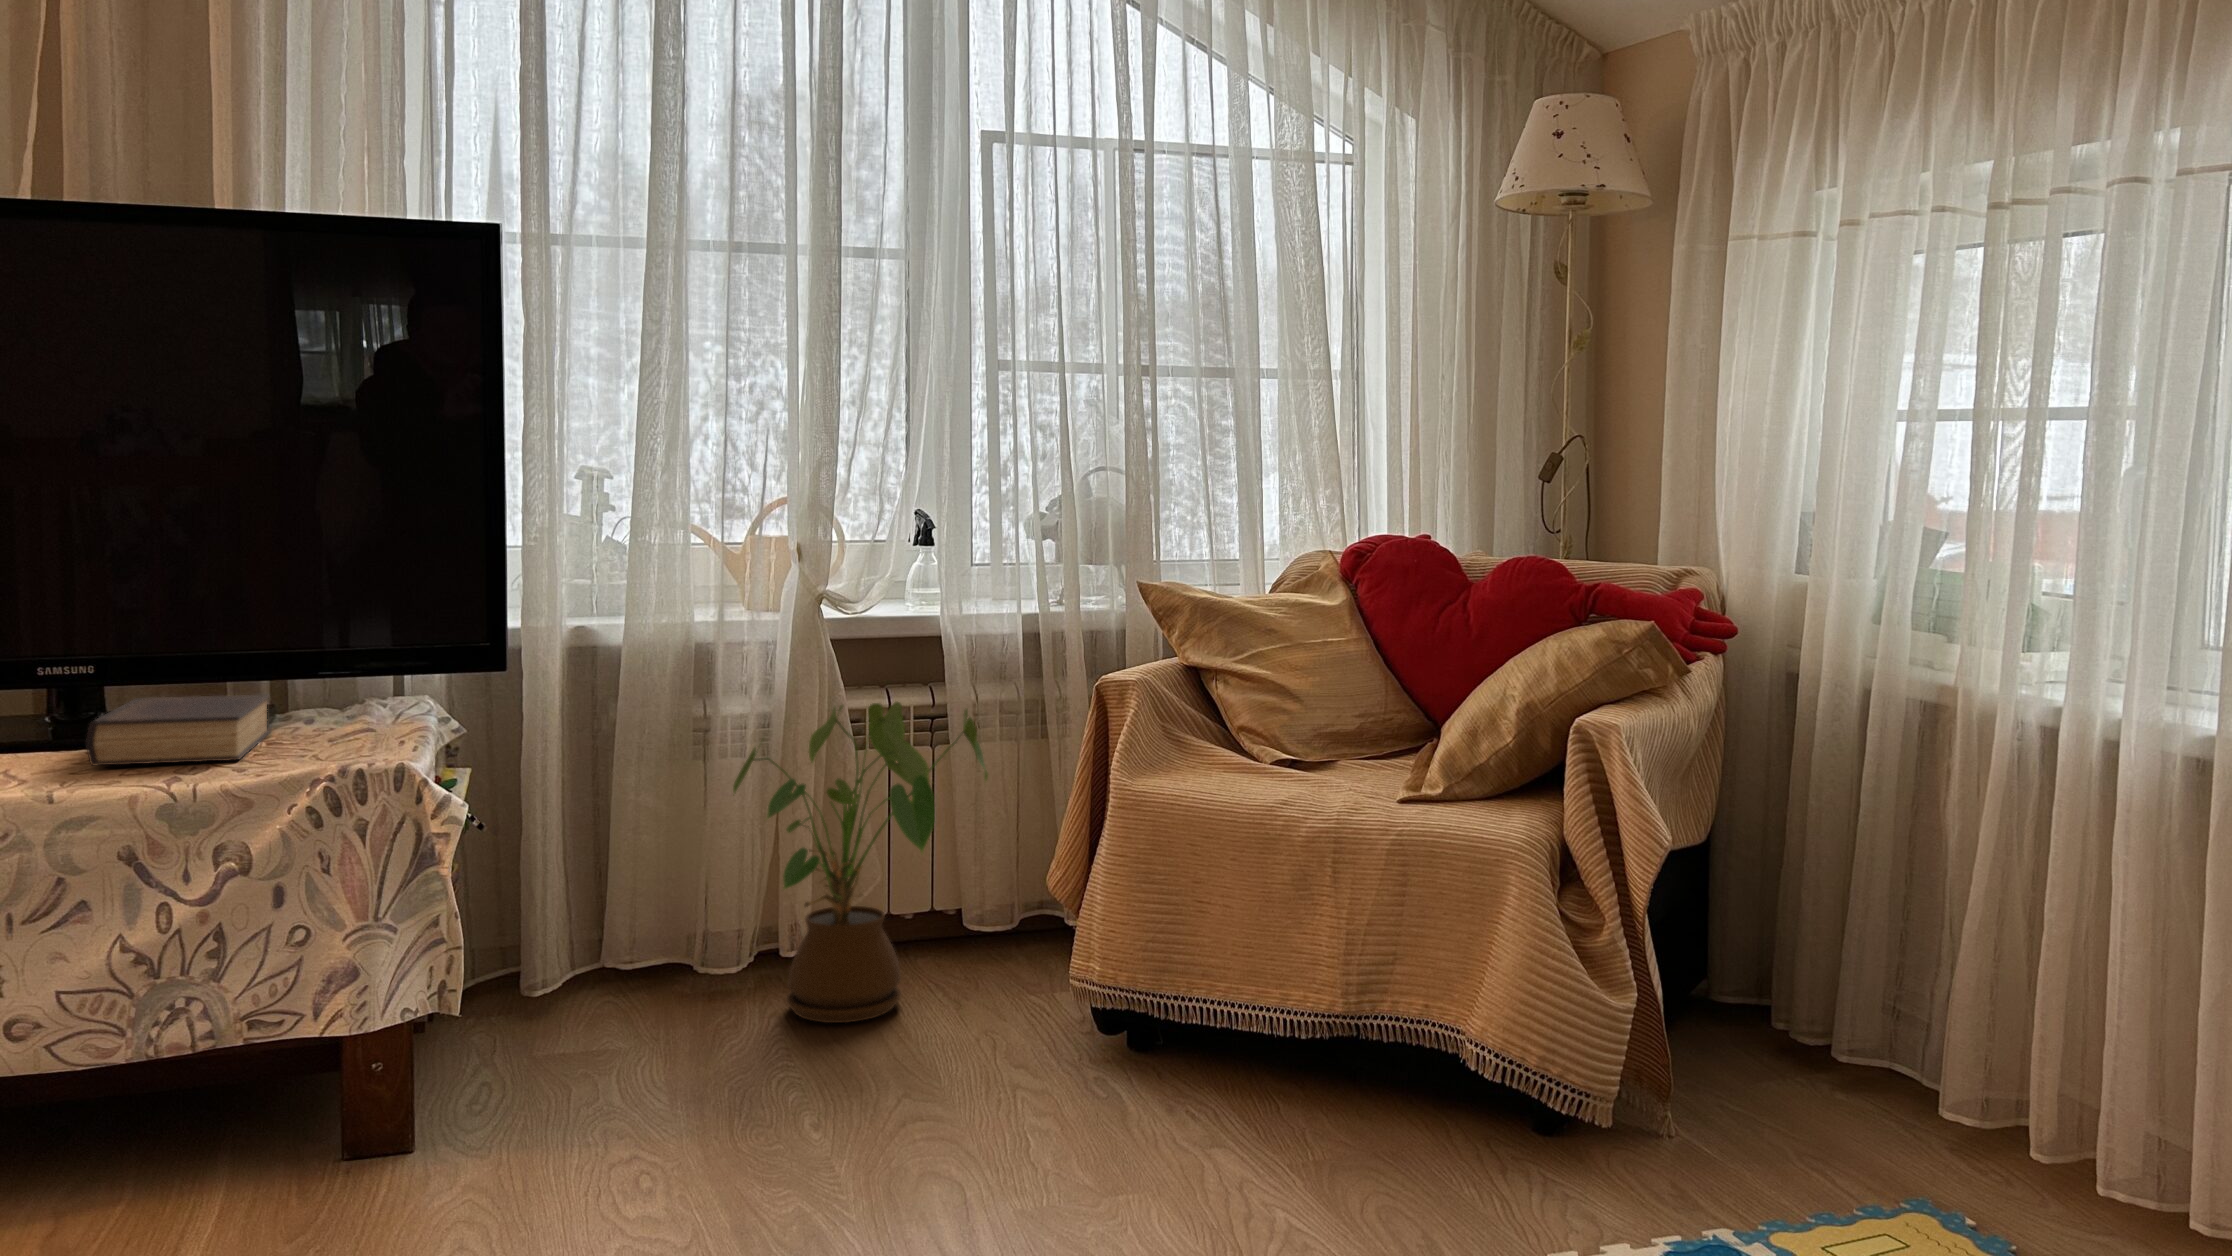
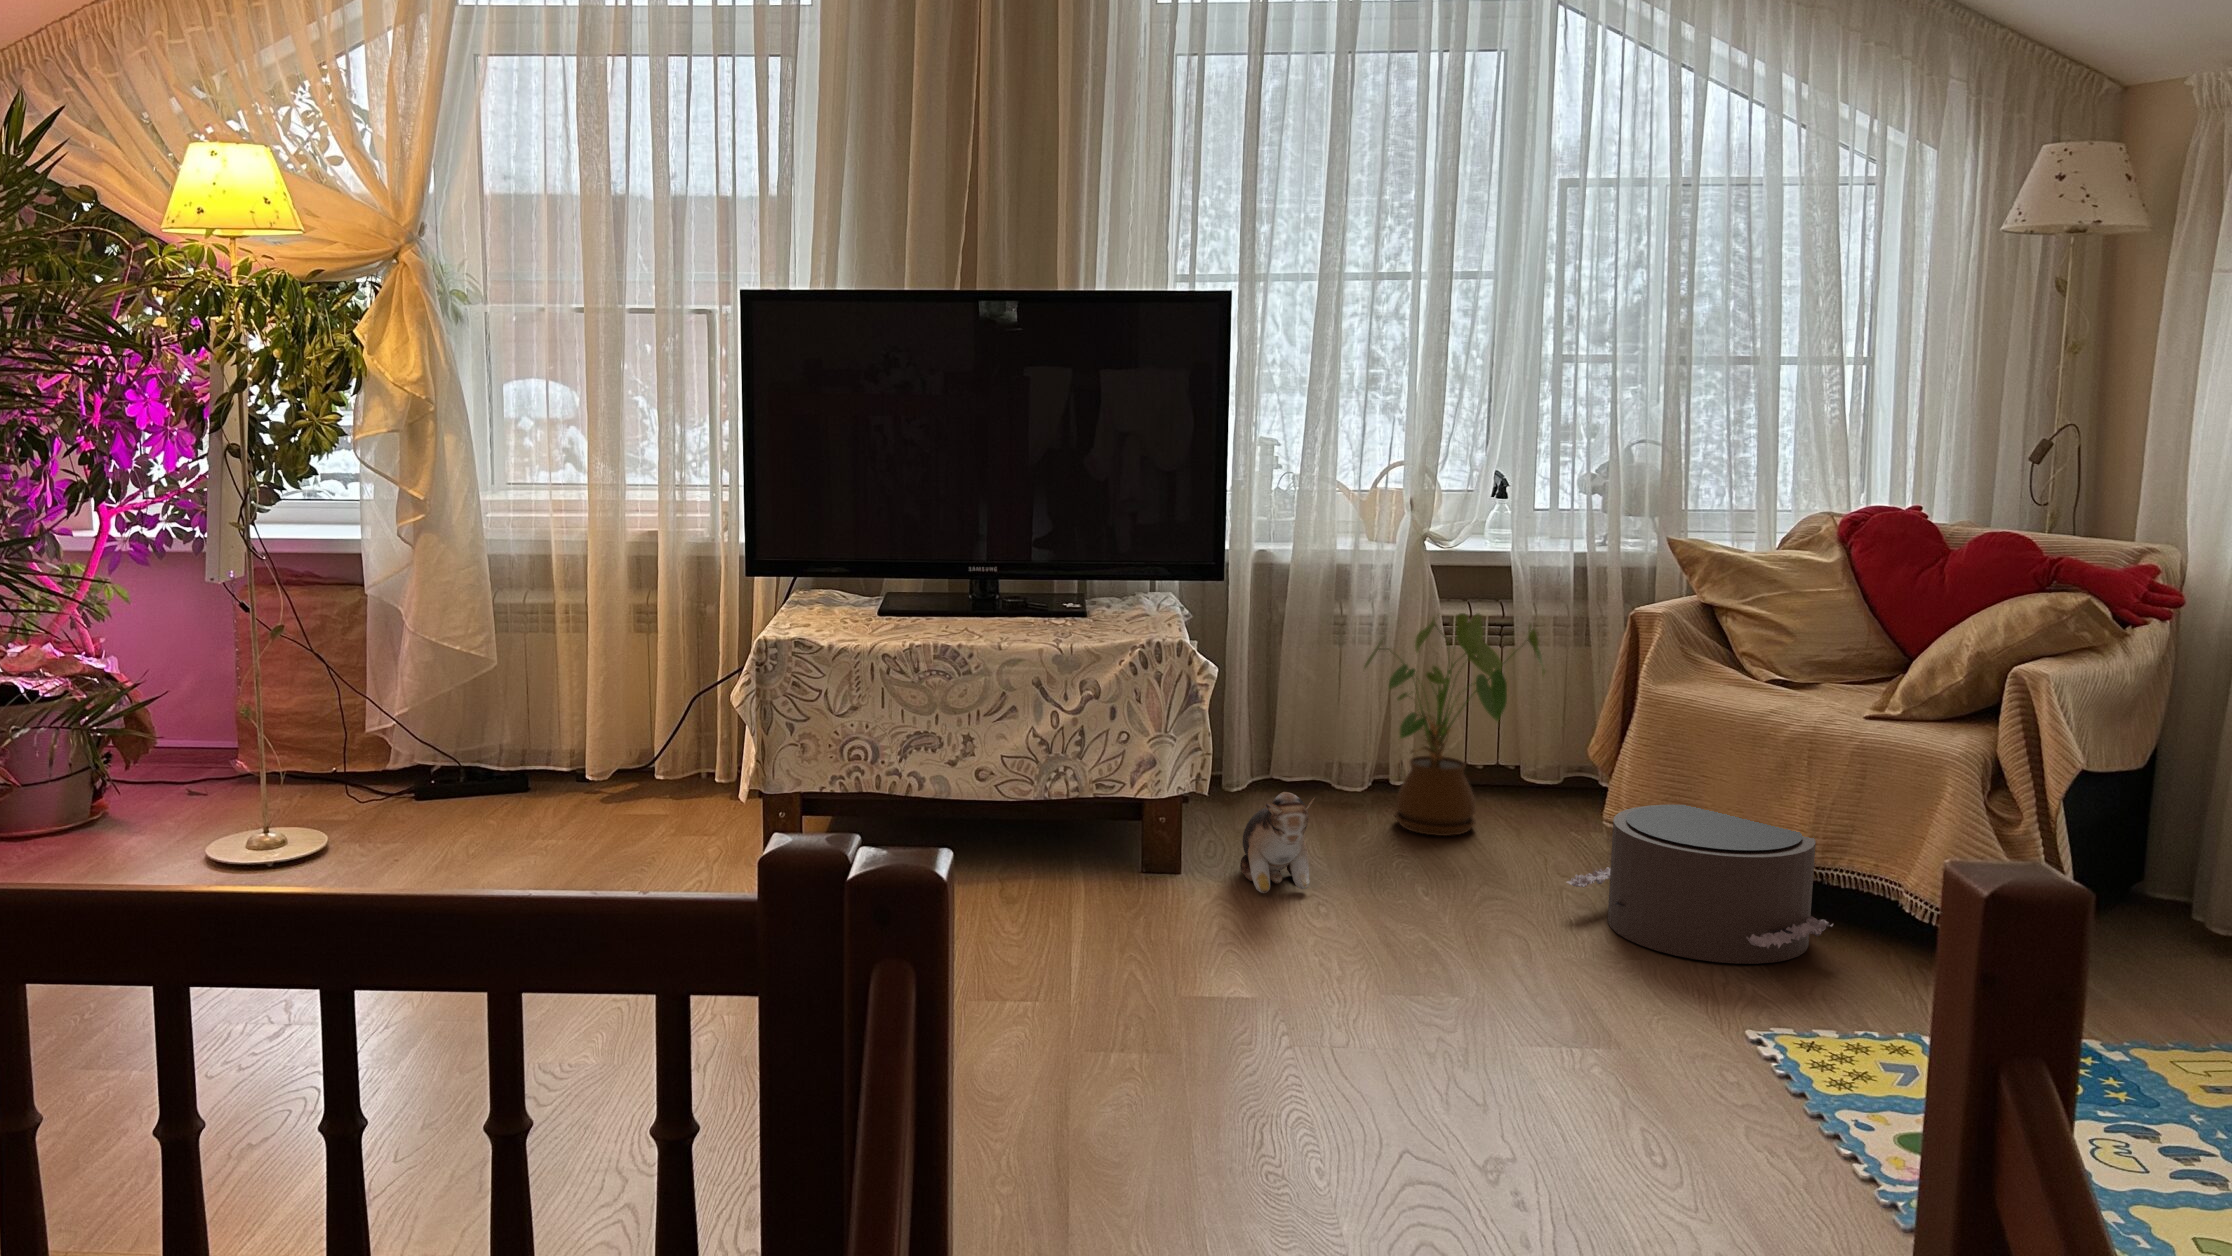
book: present [86,695,269,765] -> none [1014,588,1093,631]
pouf: none [1023,943,1382,1179] -> present [1567,805,1833,964]
plush toy: none [520,998,632,1169] -> present [1240,792,1315,893]

